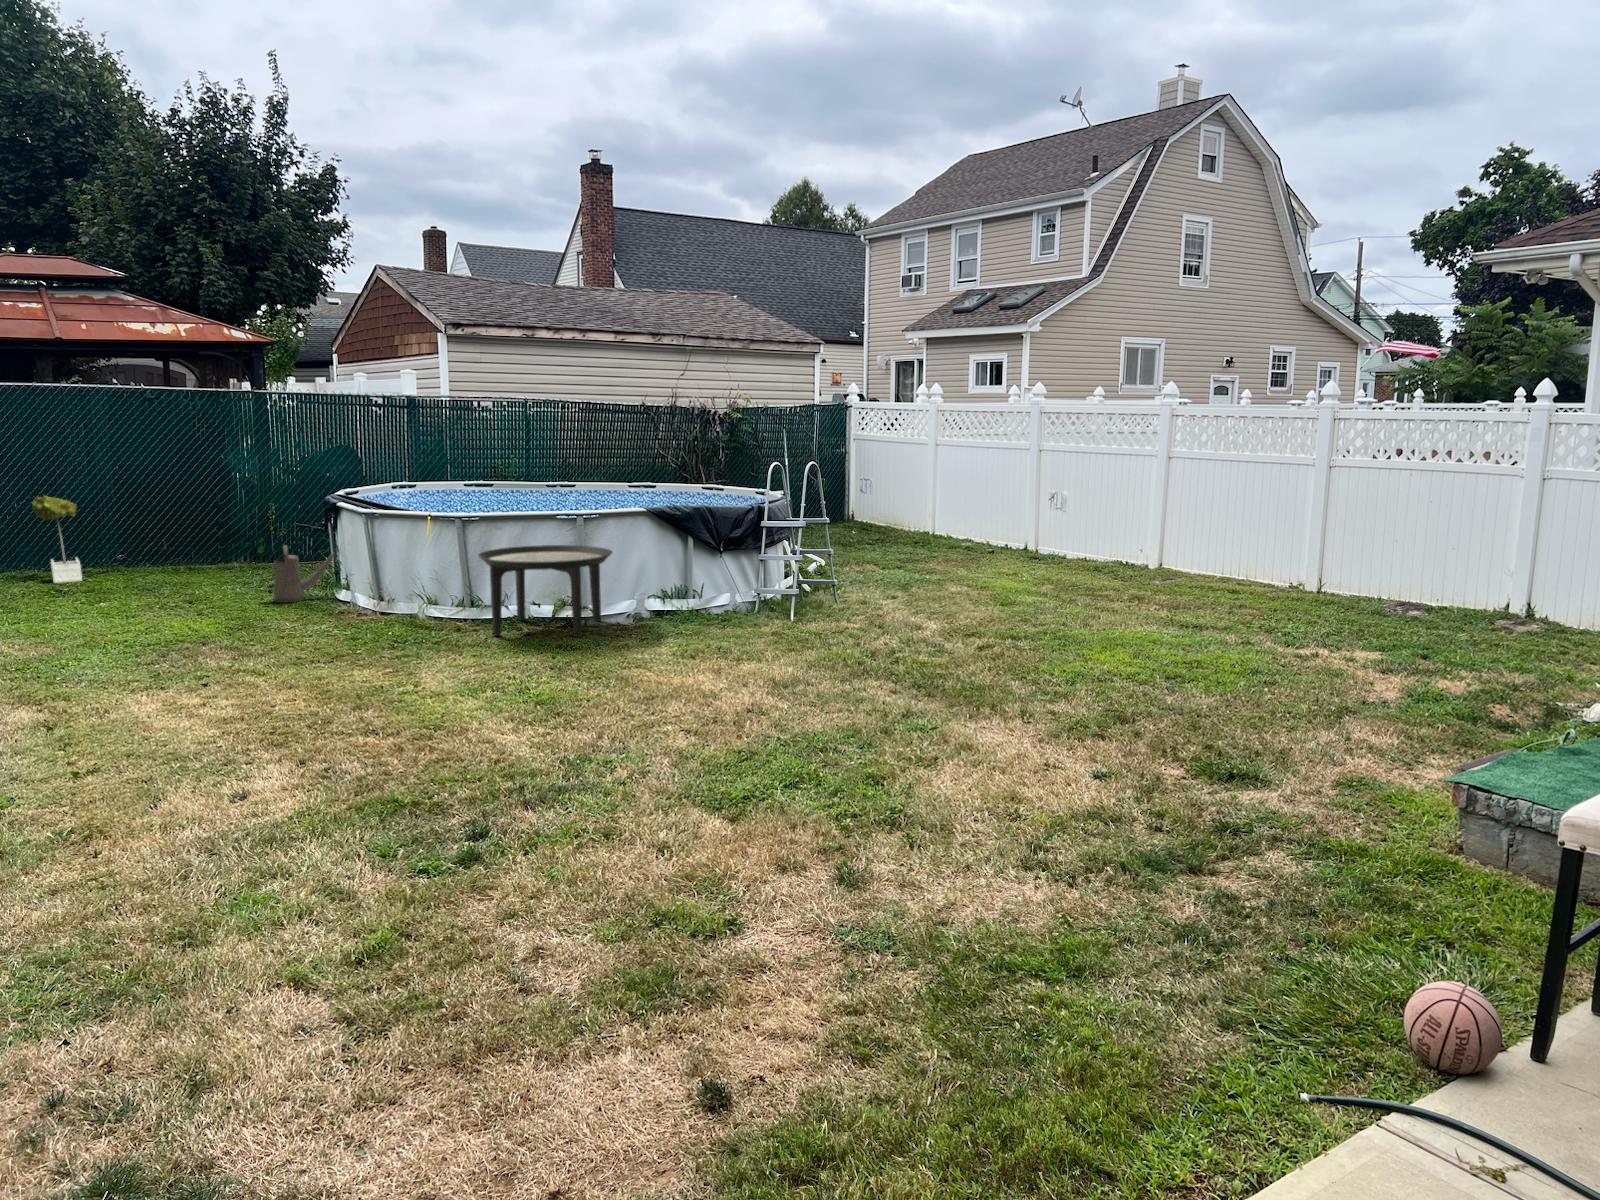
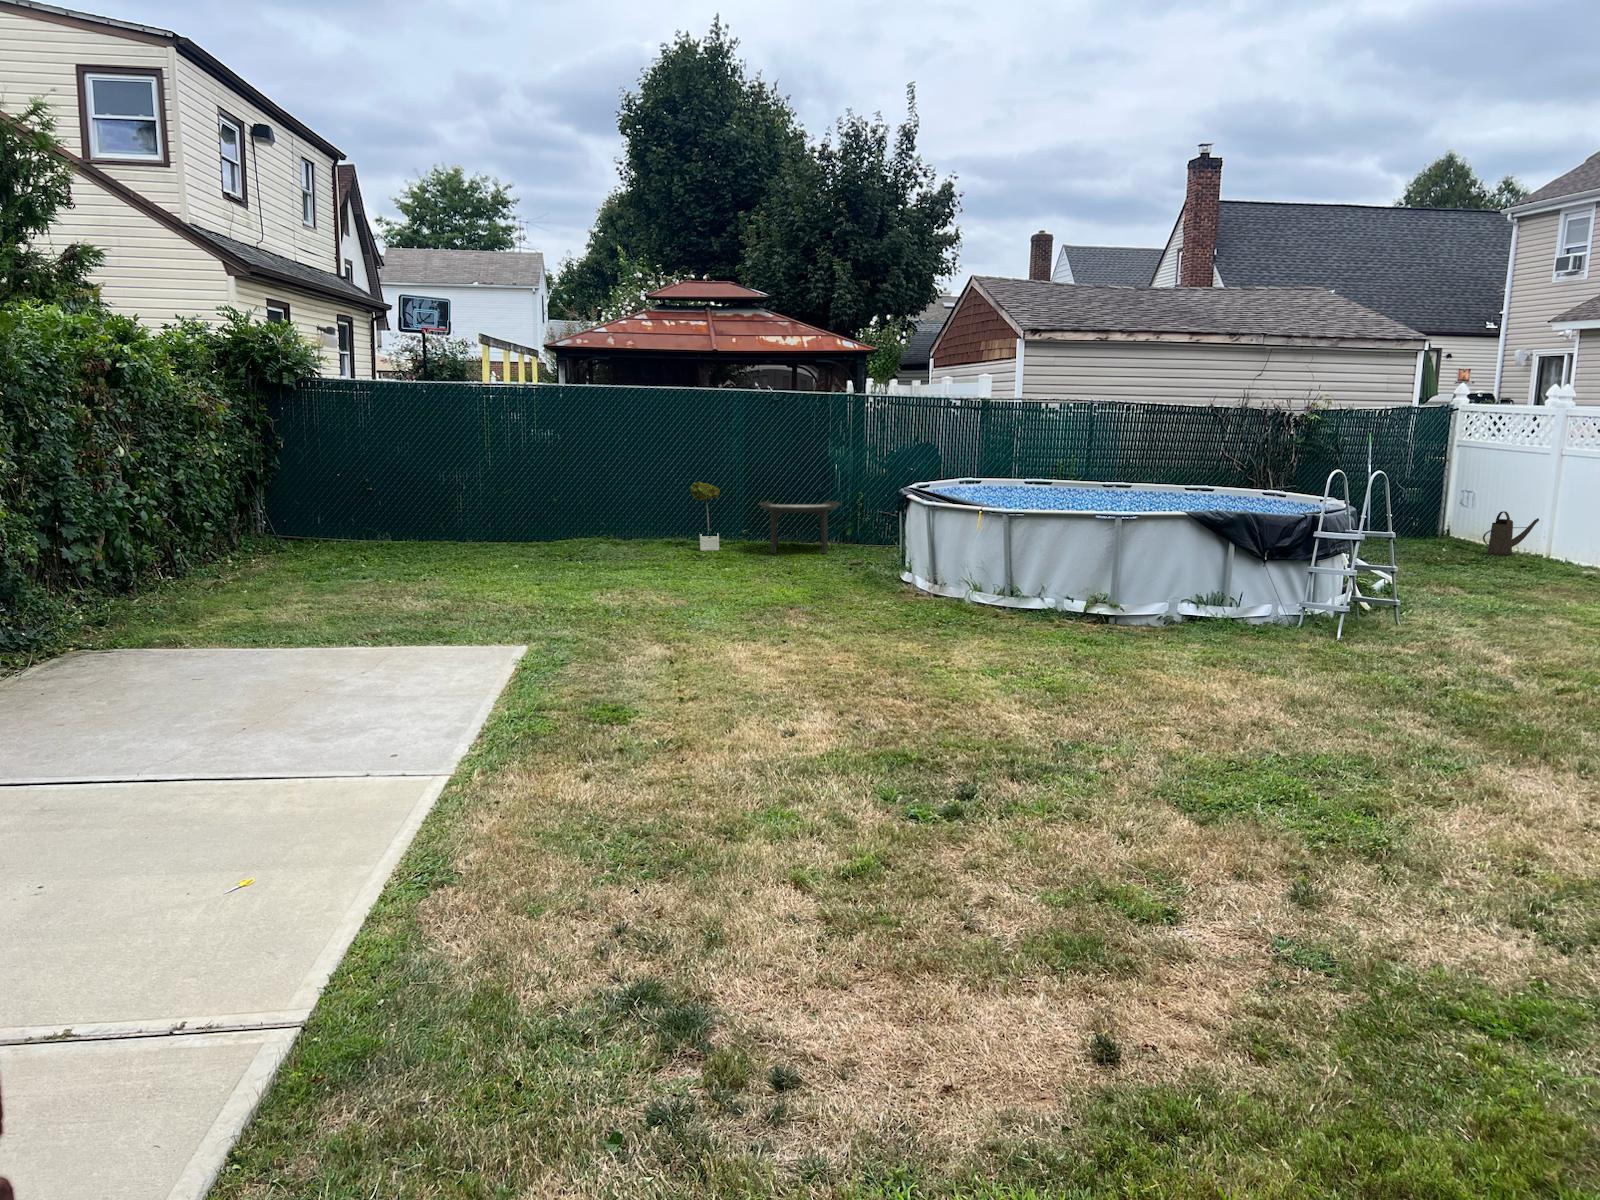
watering can: present [269,545,335,603] -> present [1483,511,1539,555]
round table: present [478,545,612,637] -> present [759,501,840,554]

